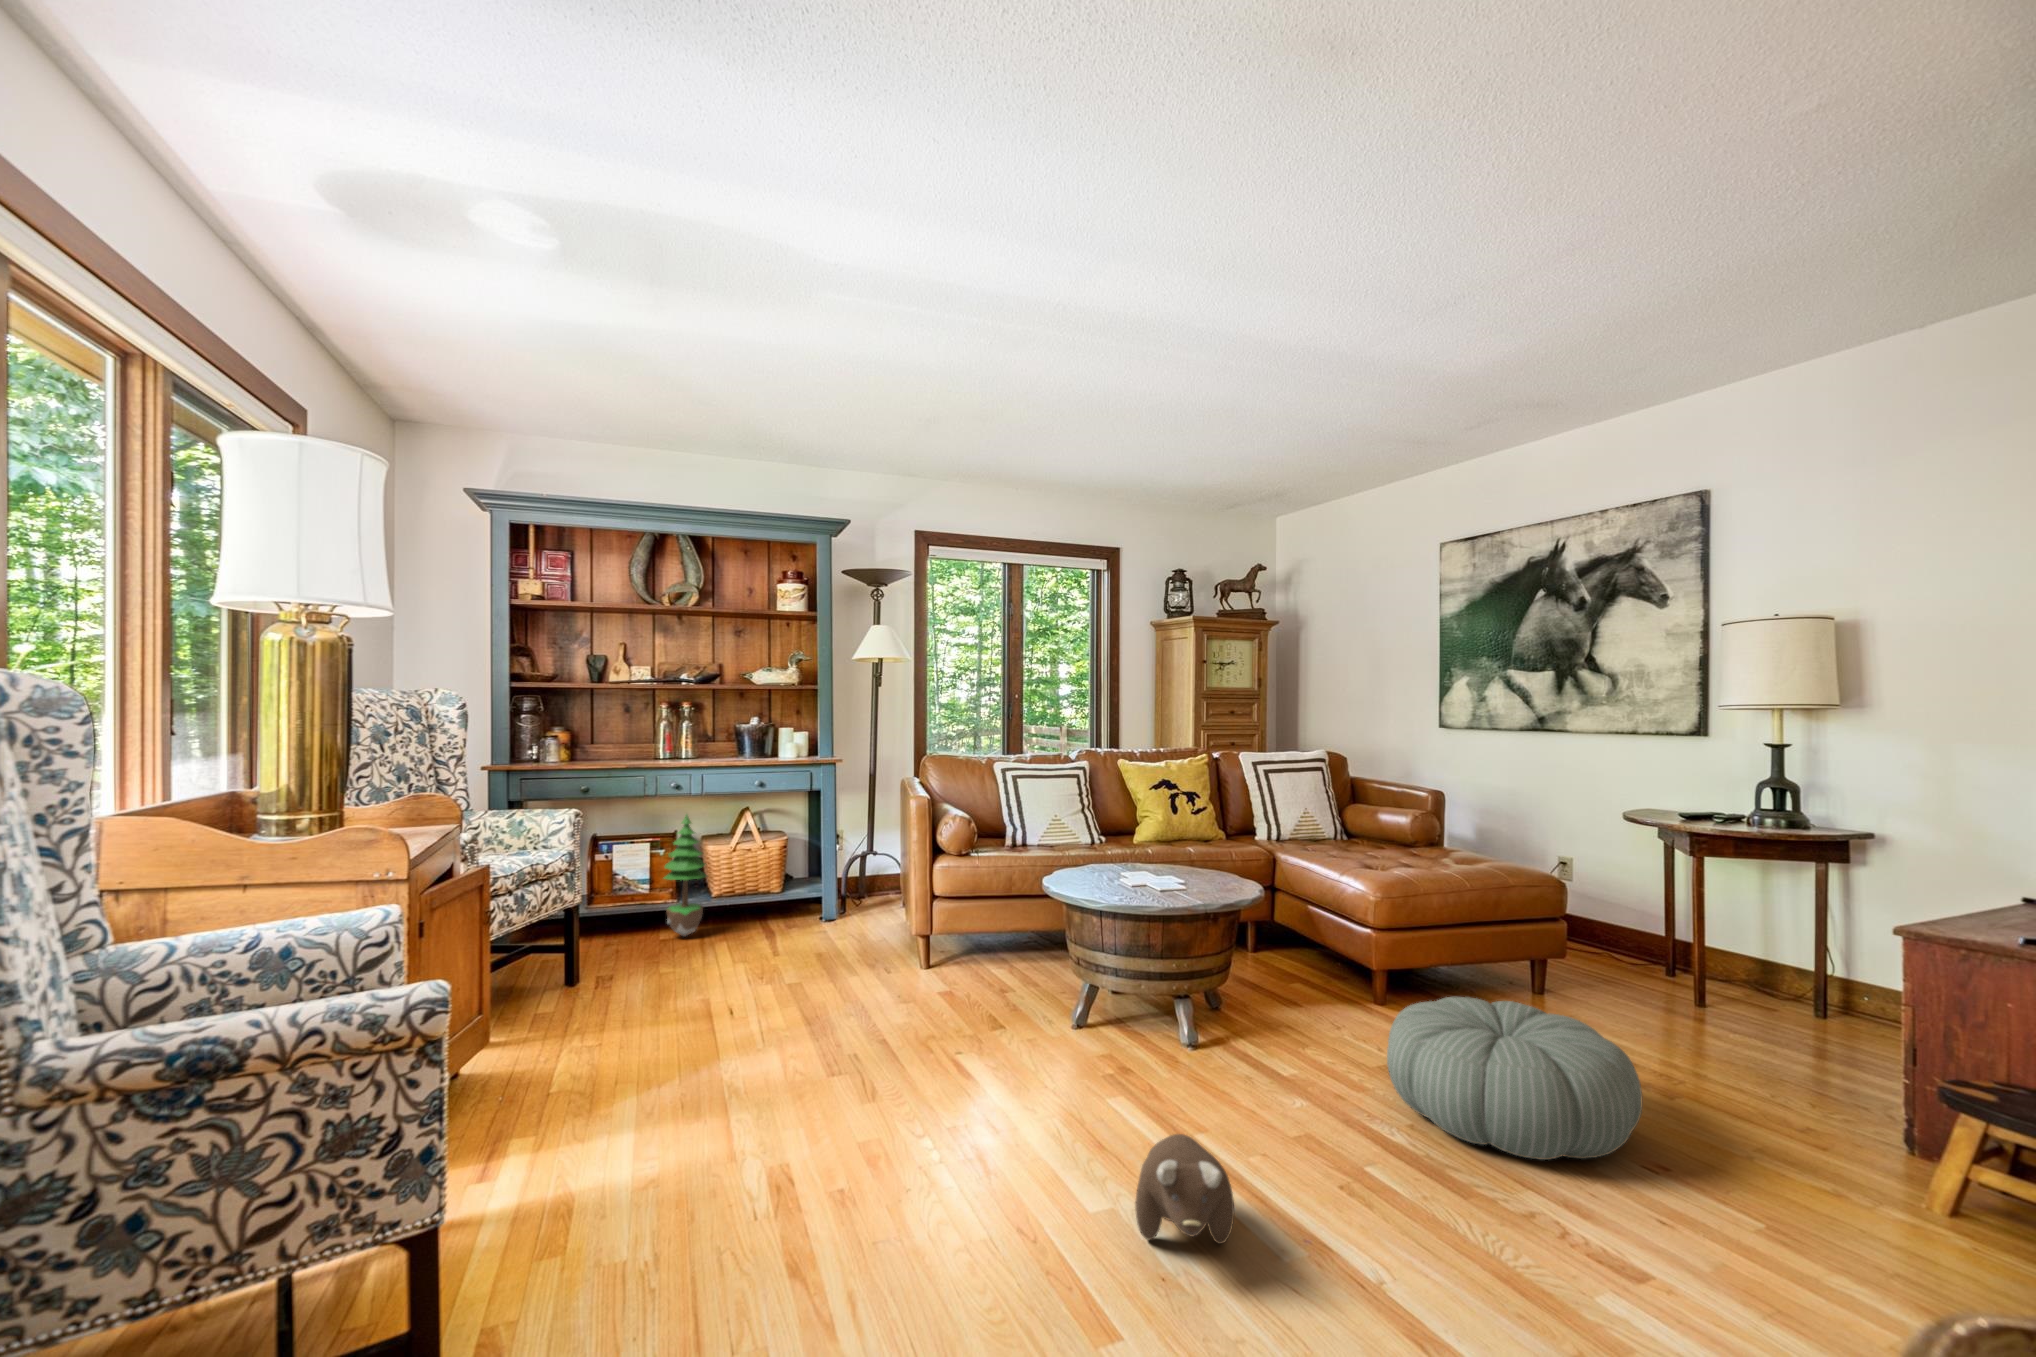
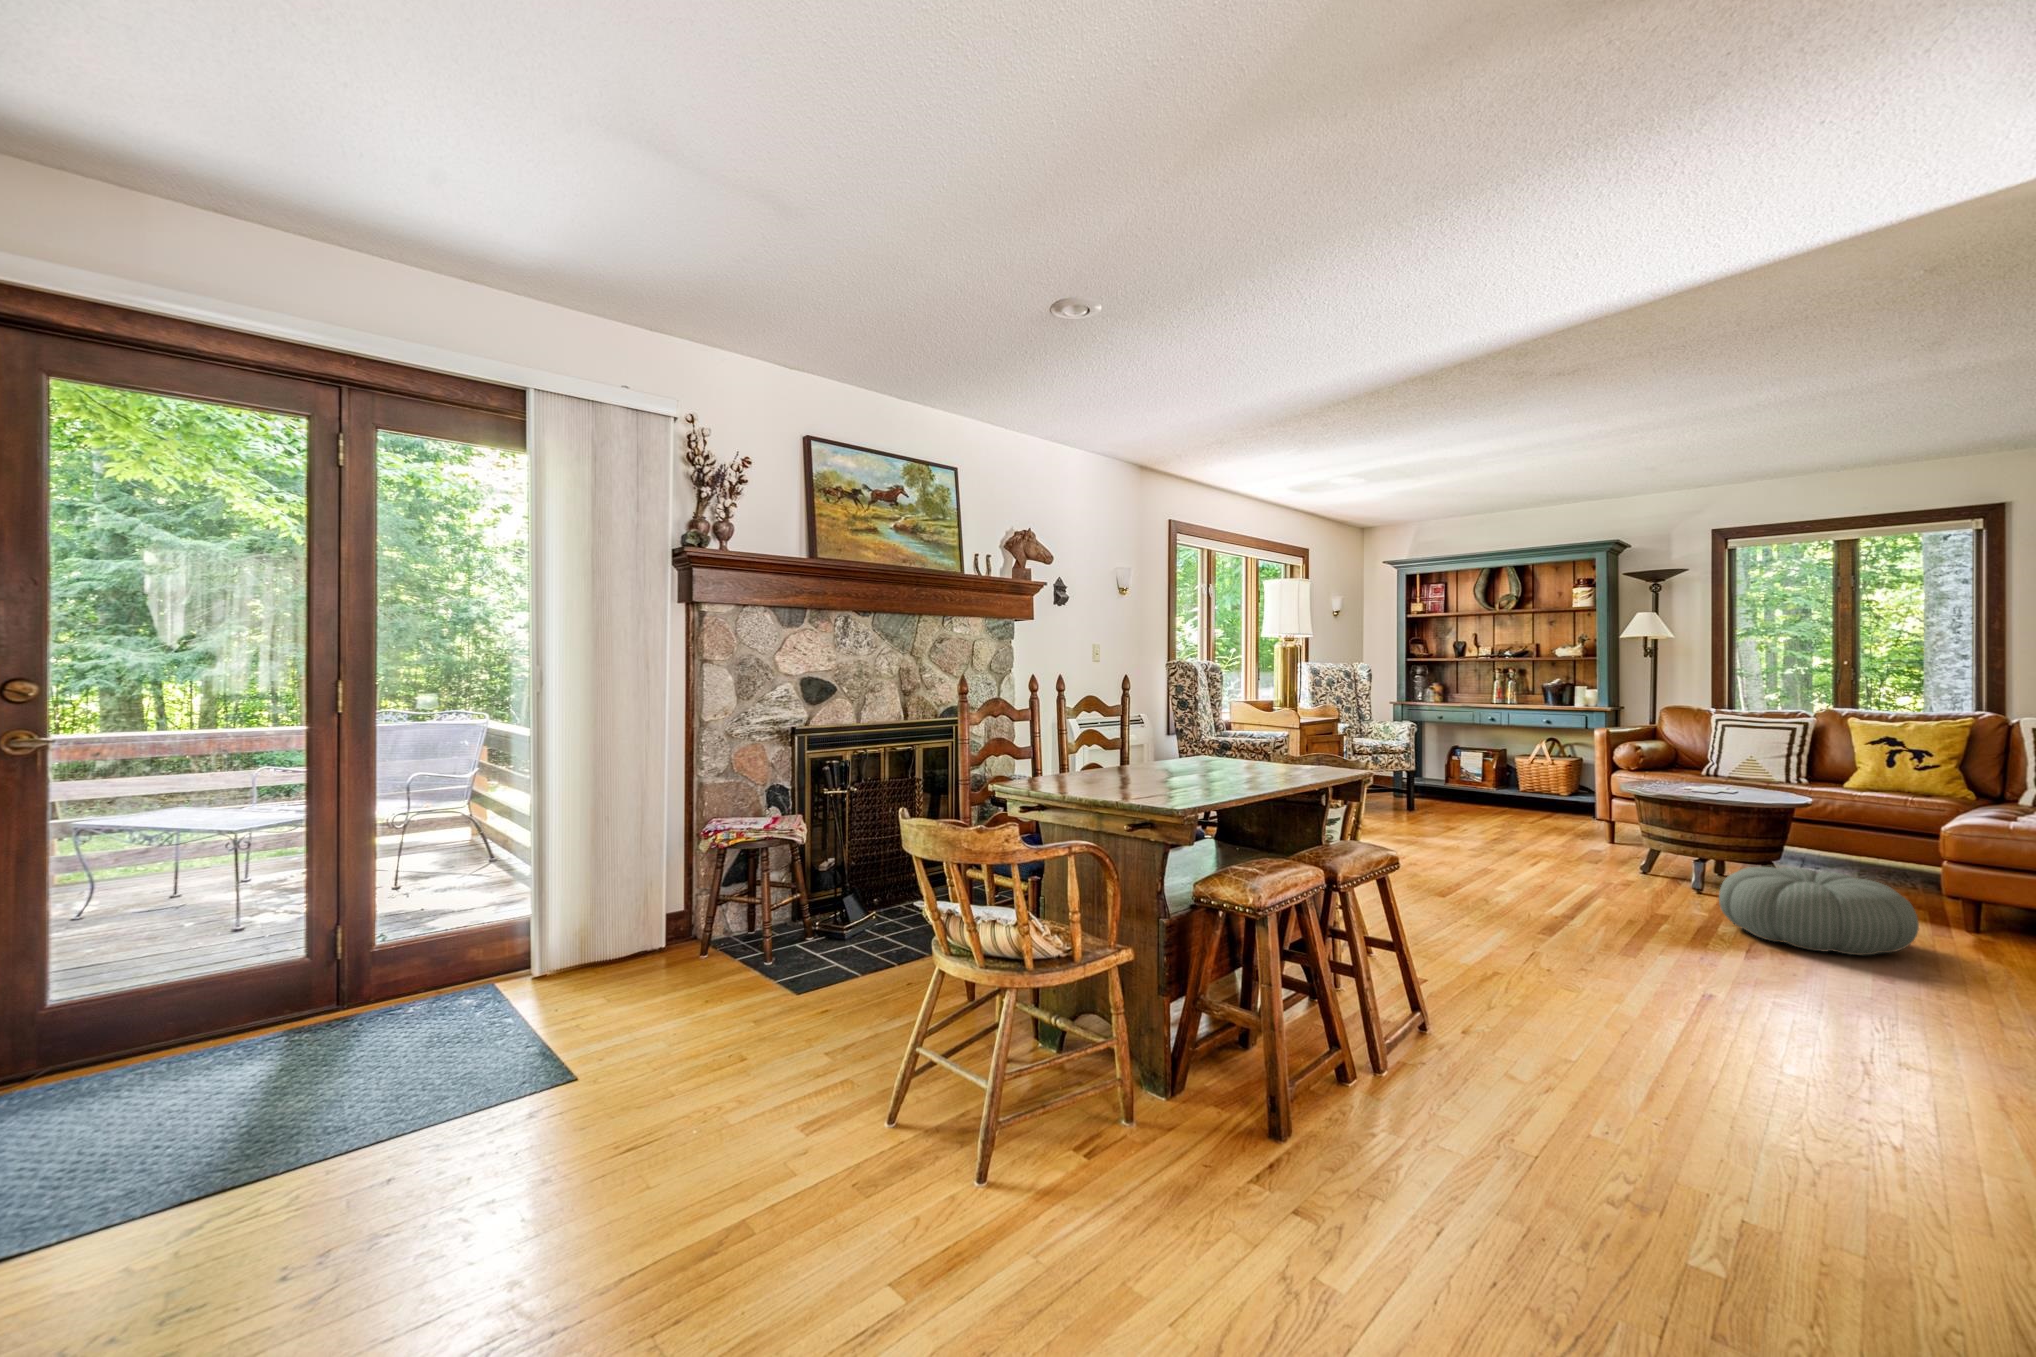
potted tree: present [664,815,707,937] -> none [1481,735,1511,808]
plush toy: present [1135,1134,1234,1244] -> none [1479,852,1538,896]

